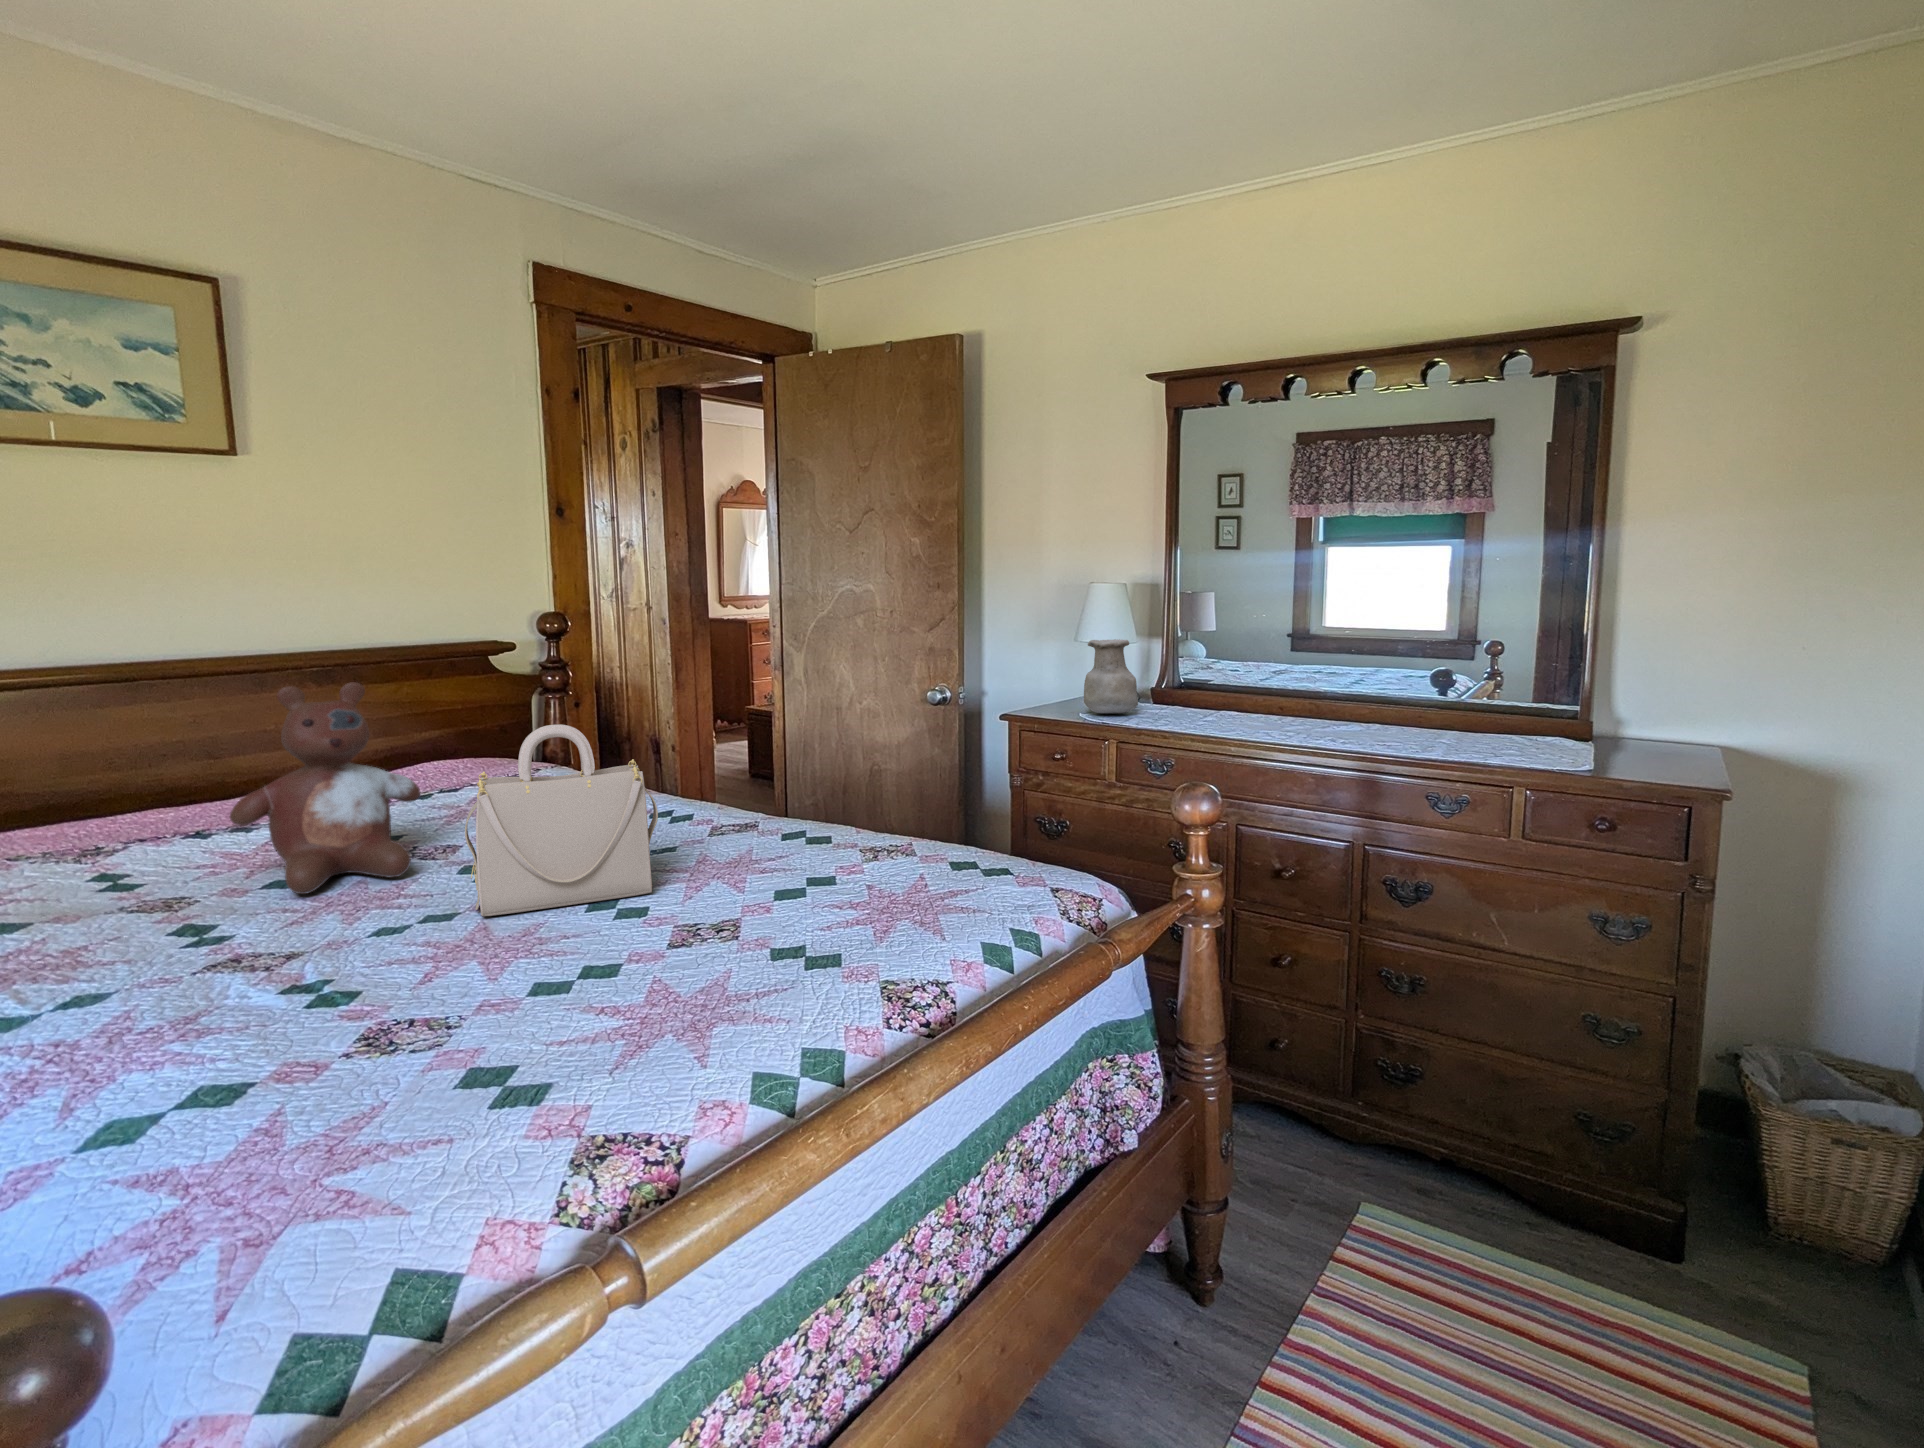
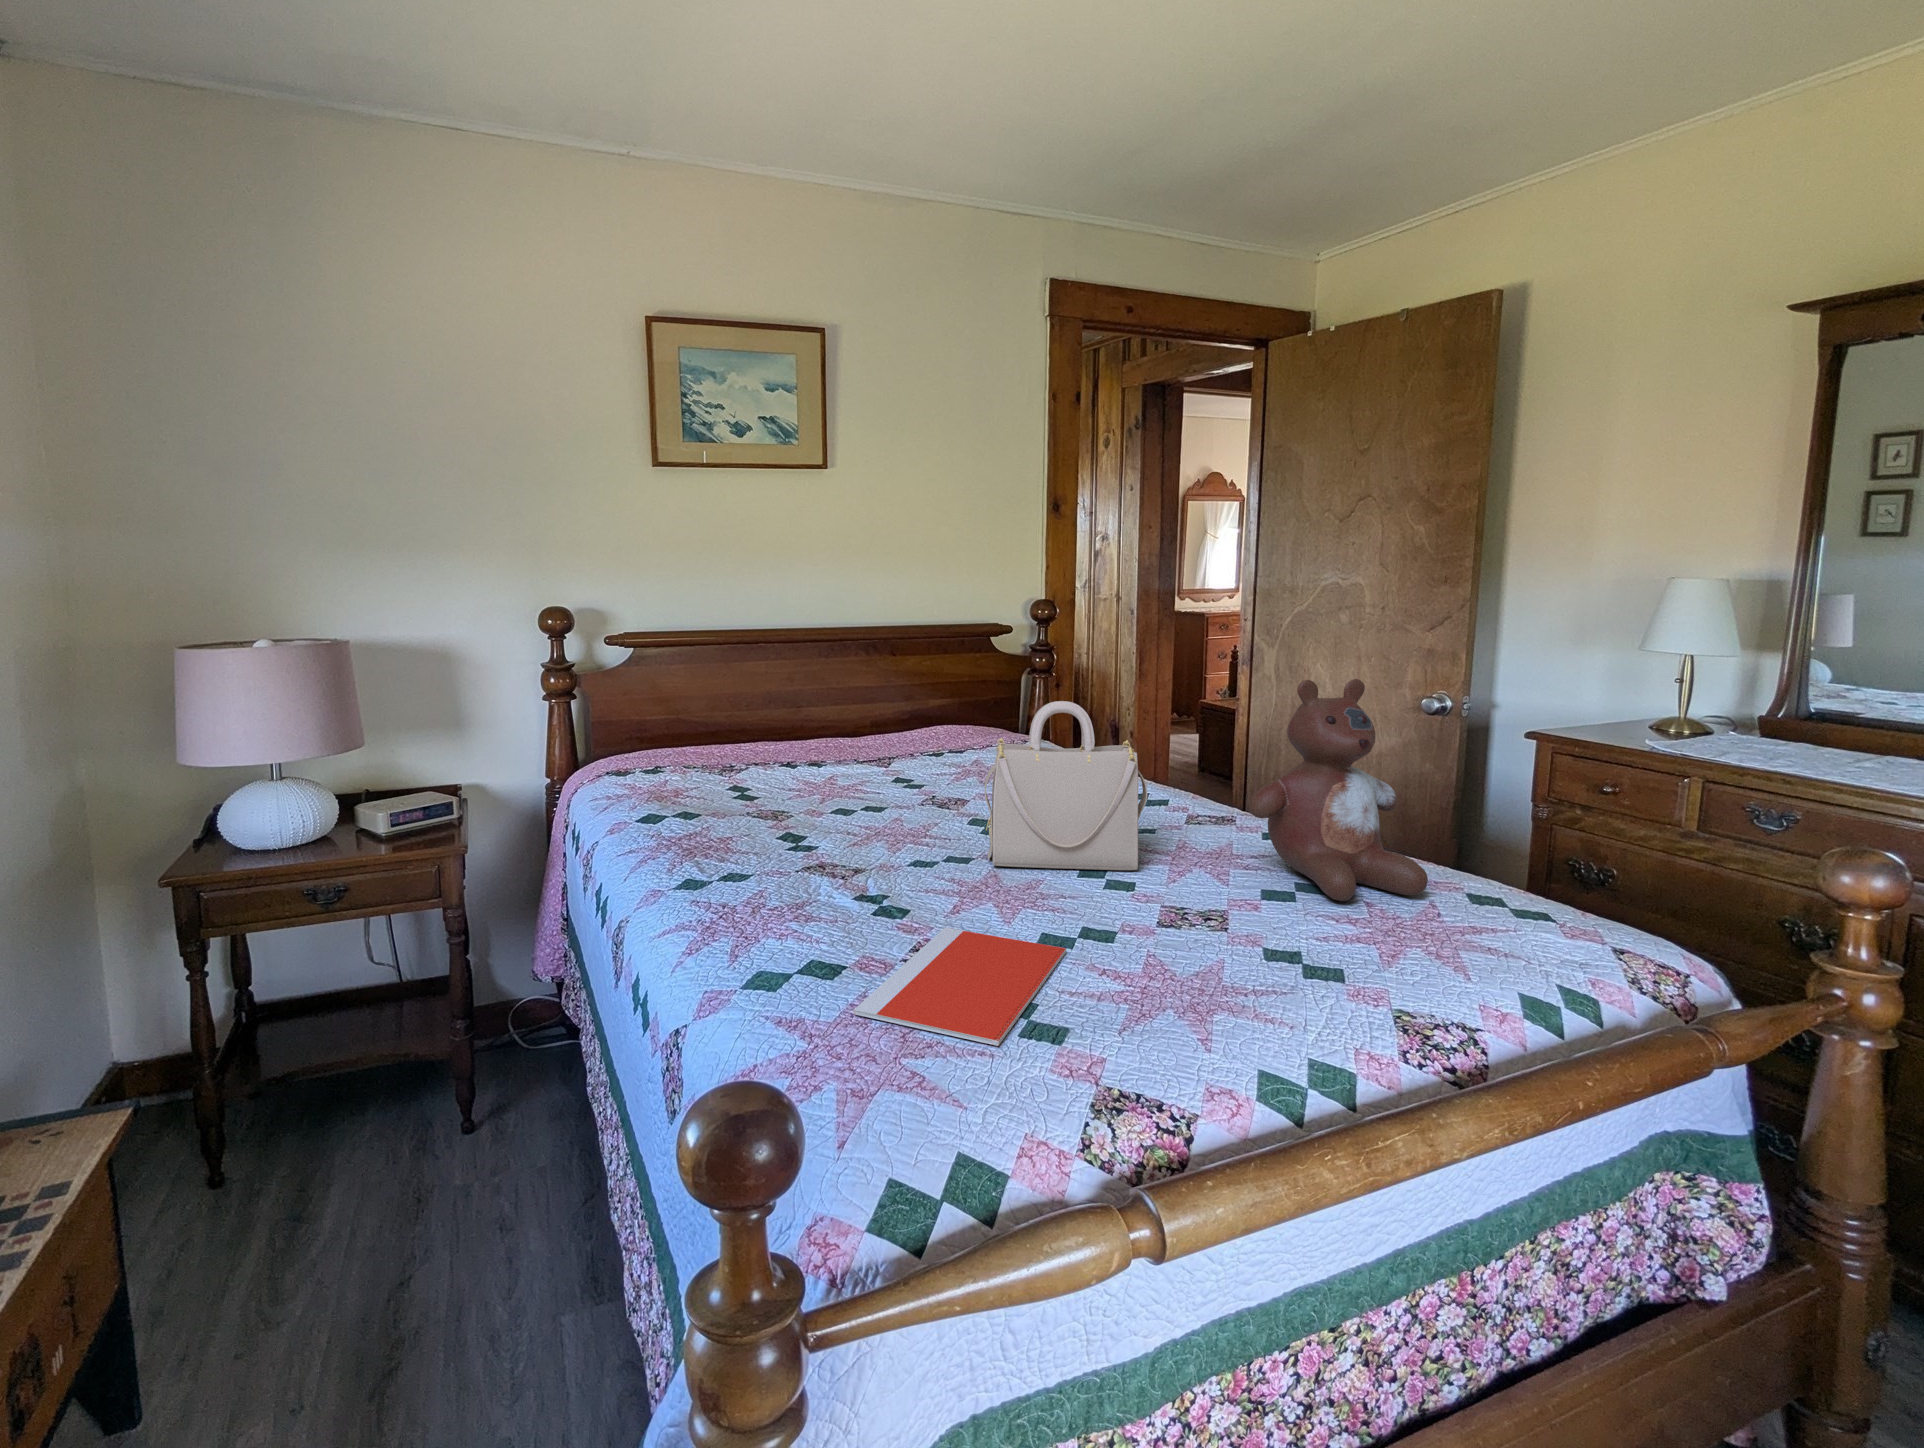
vase: present [1084,639,1138,714] -> none [1651,648,1739,744]
stuffed bear: present [230,682,420,894] -> present [1249,679,1428,901]
notebook: none [257,994,561,1142] -> present [854,928,1066,1046]

